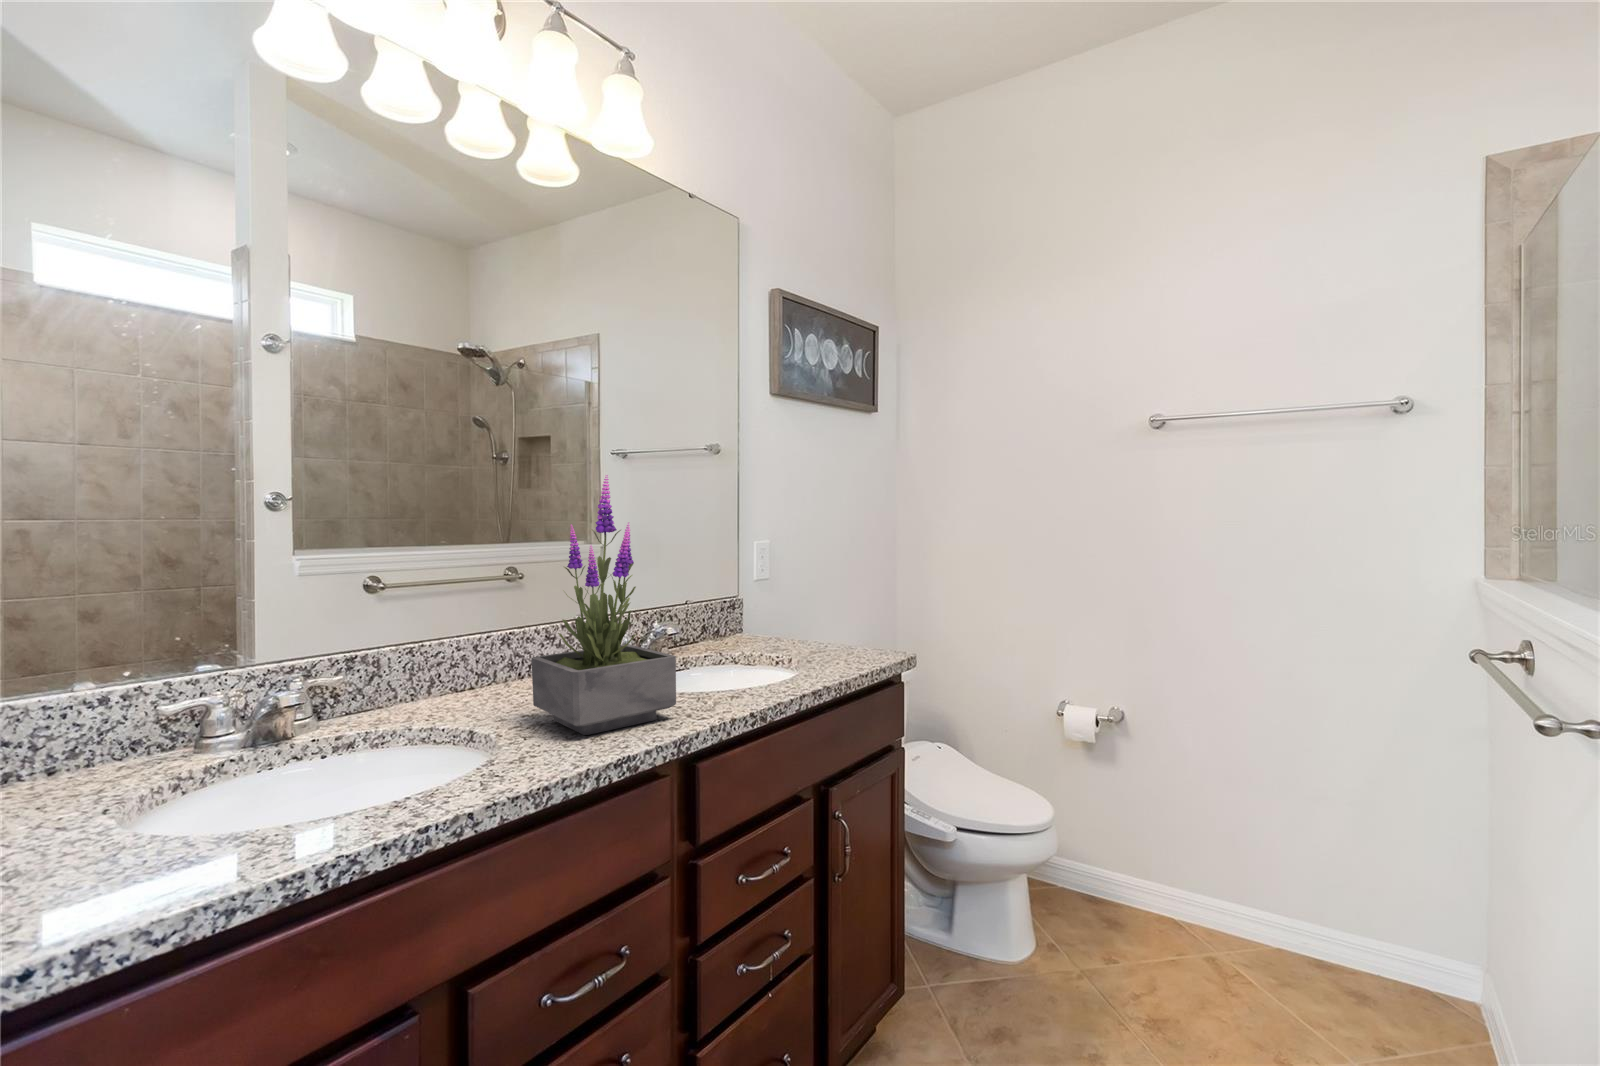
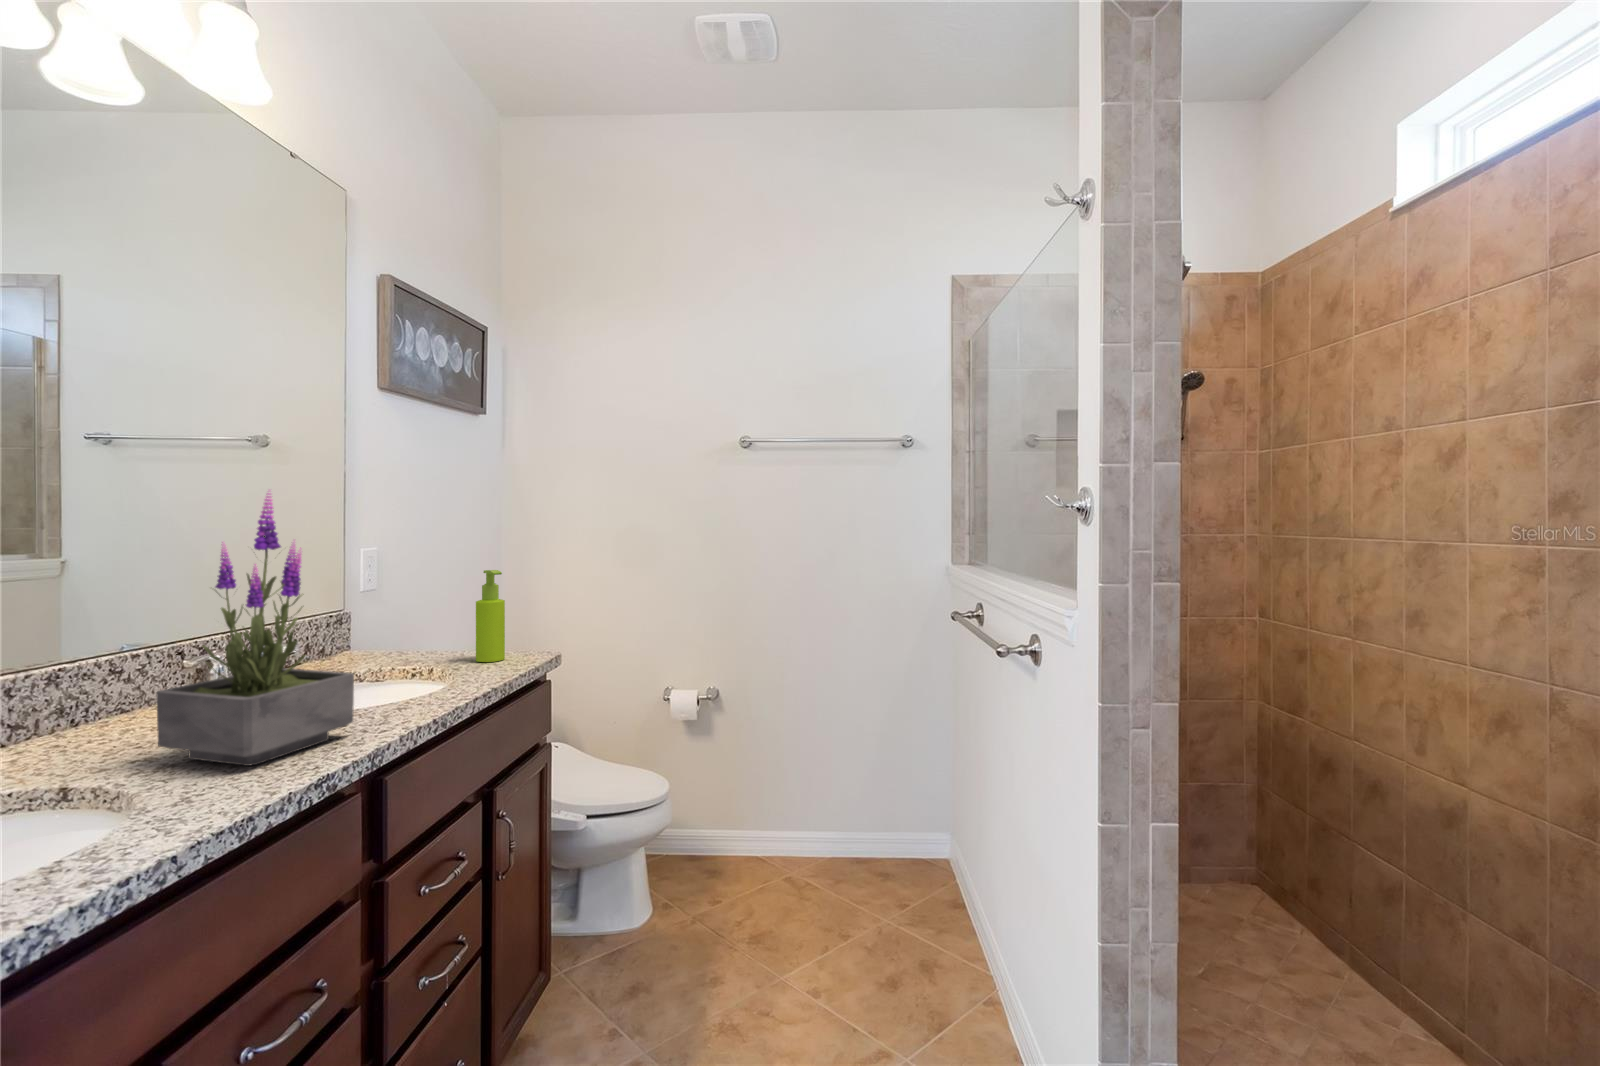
soap dispenser: none [832,557,861,656] -> present [476,570,505,662]

